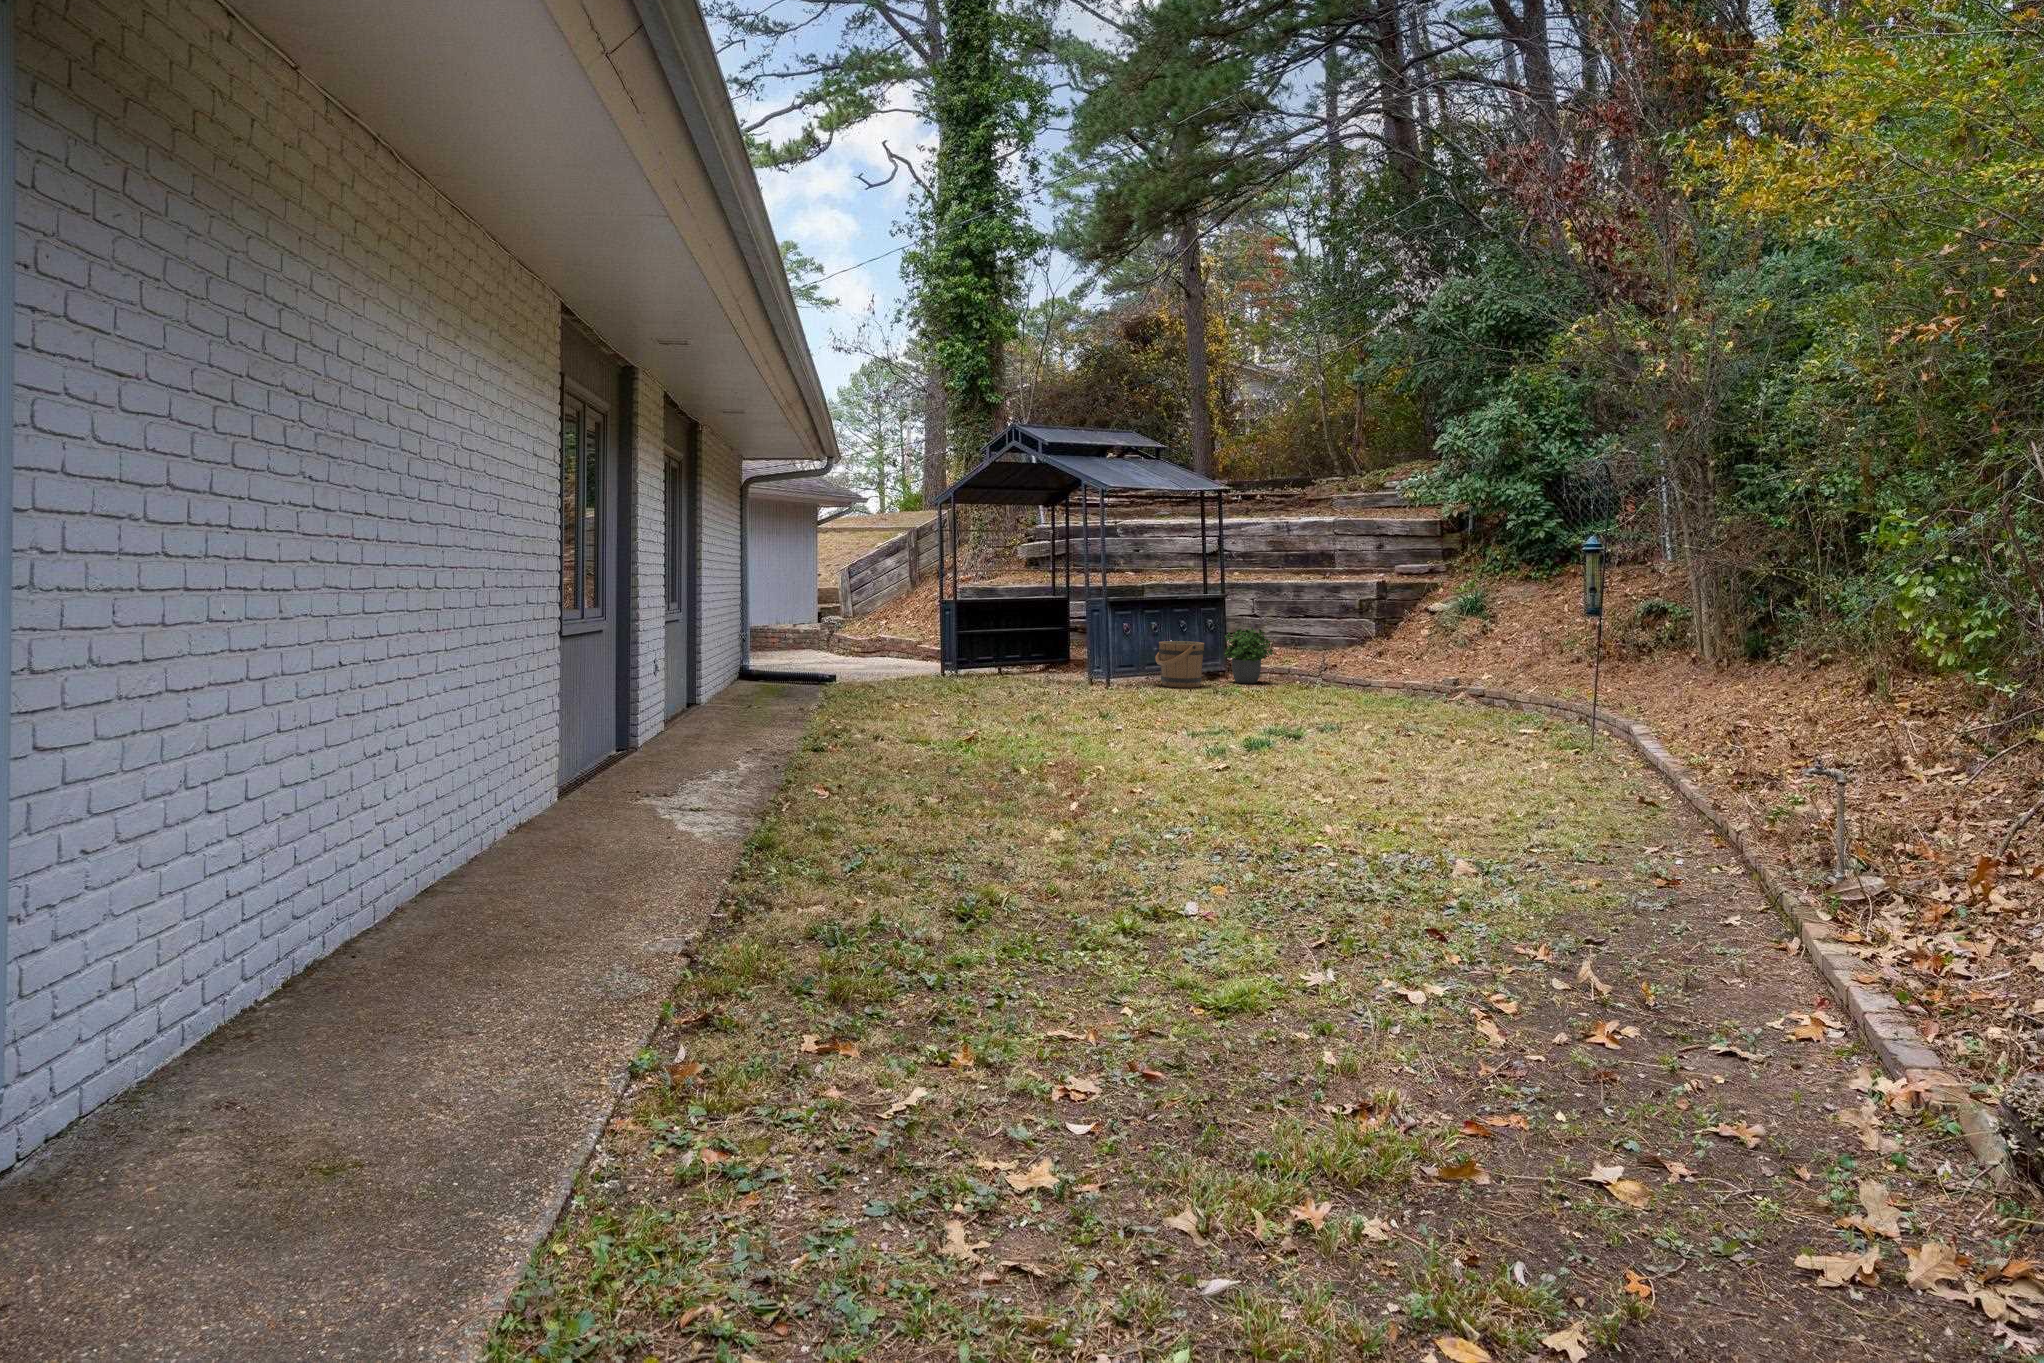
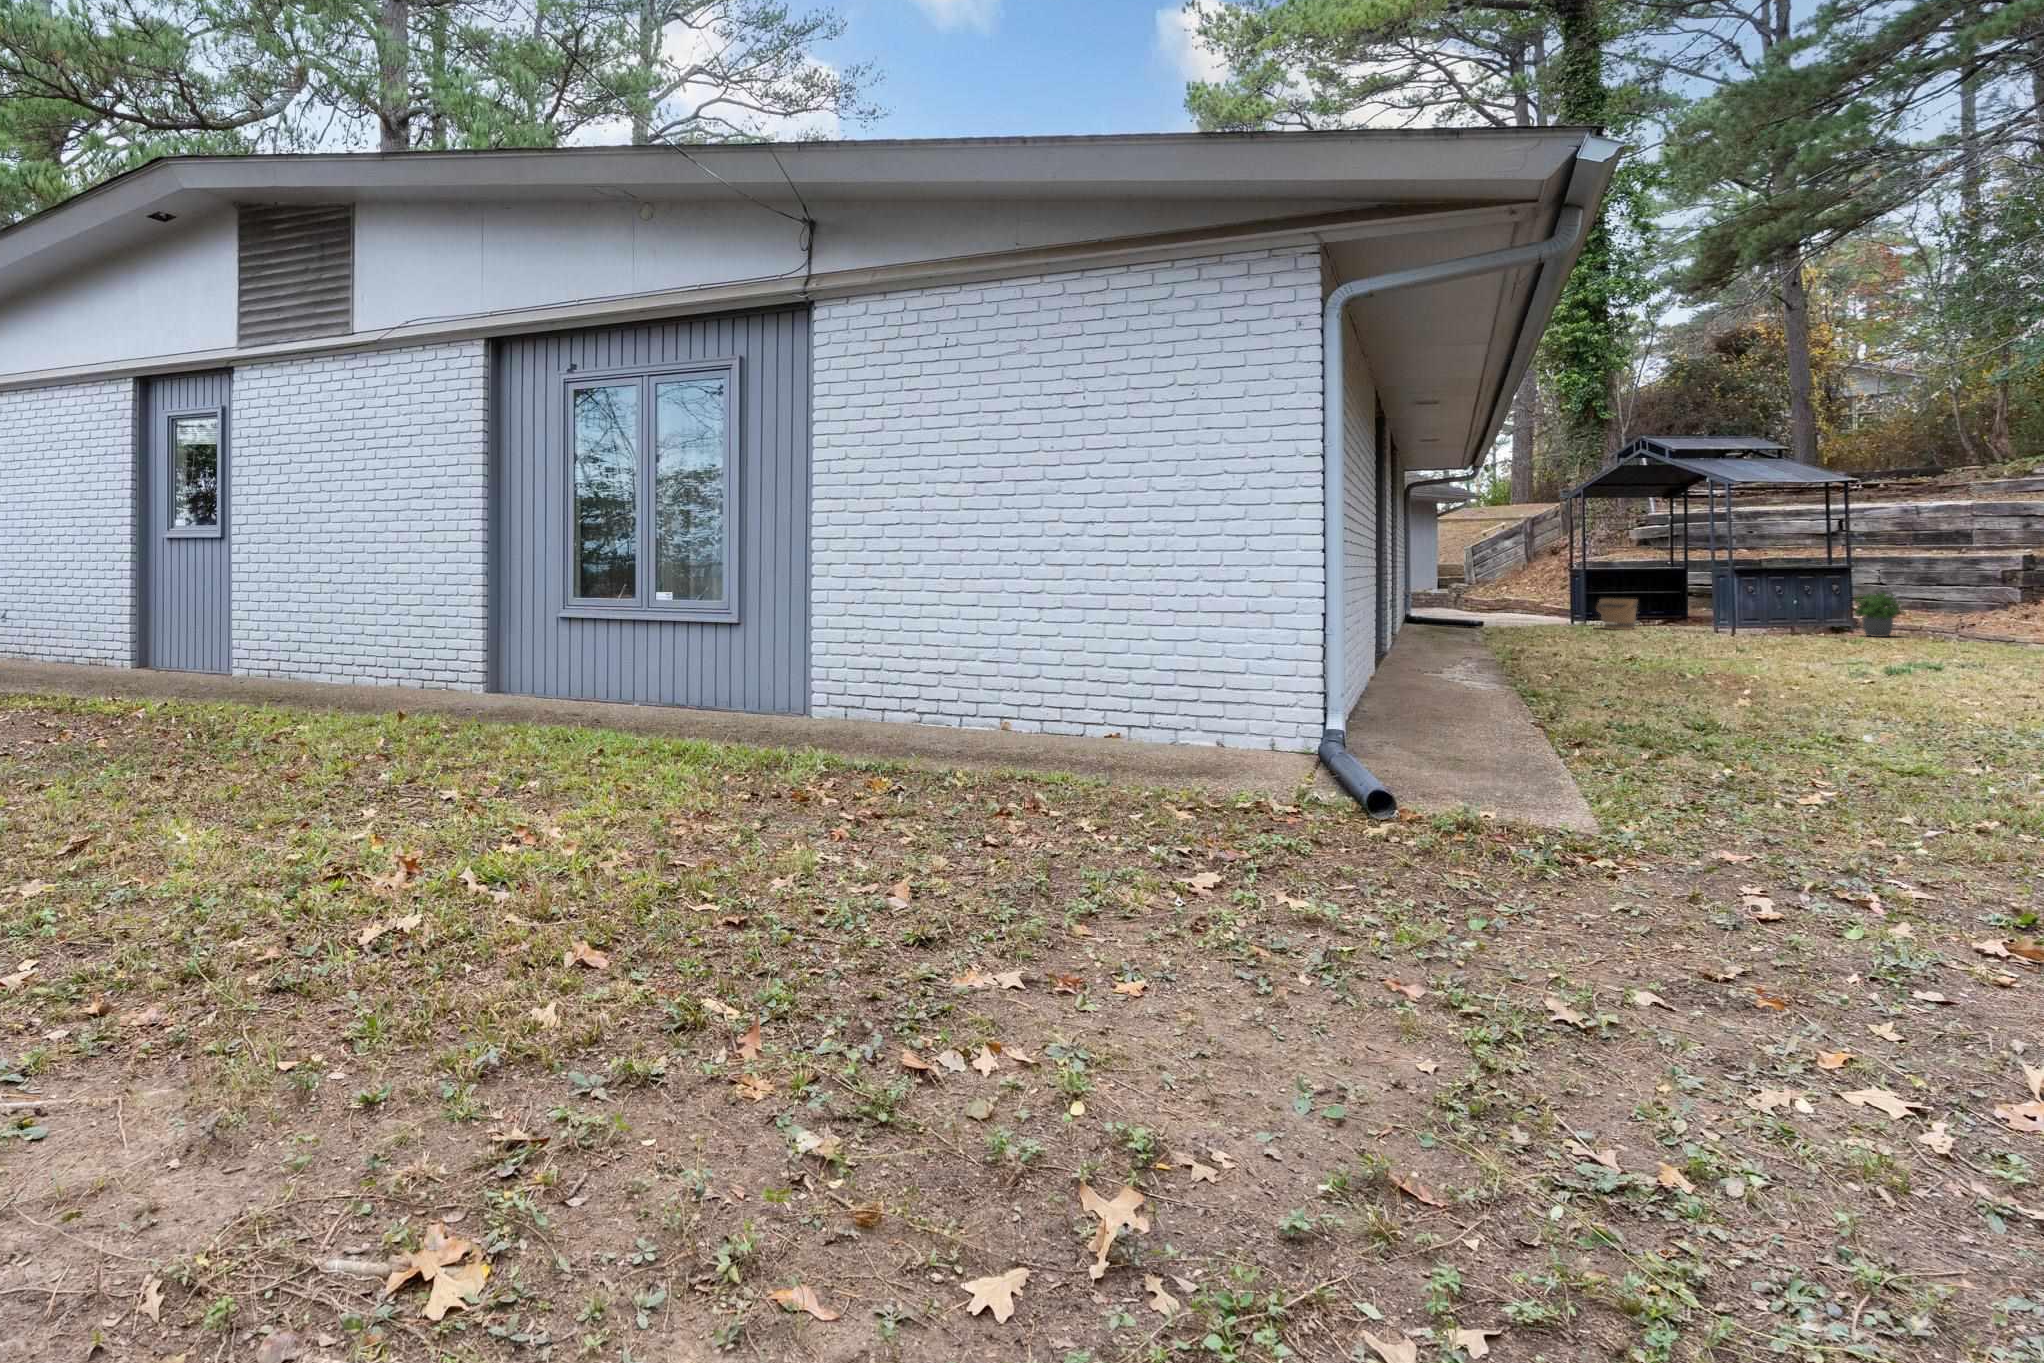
bucket: present [1155,641,1204,688] -> present [1597,599,1637,630]

